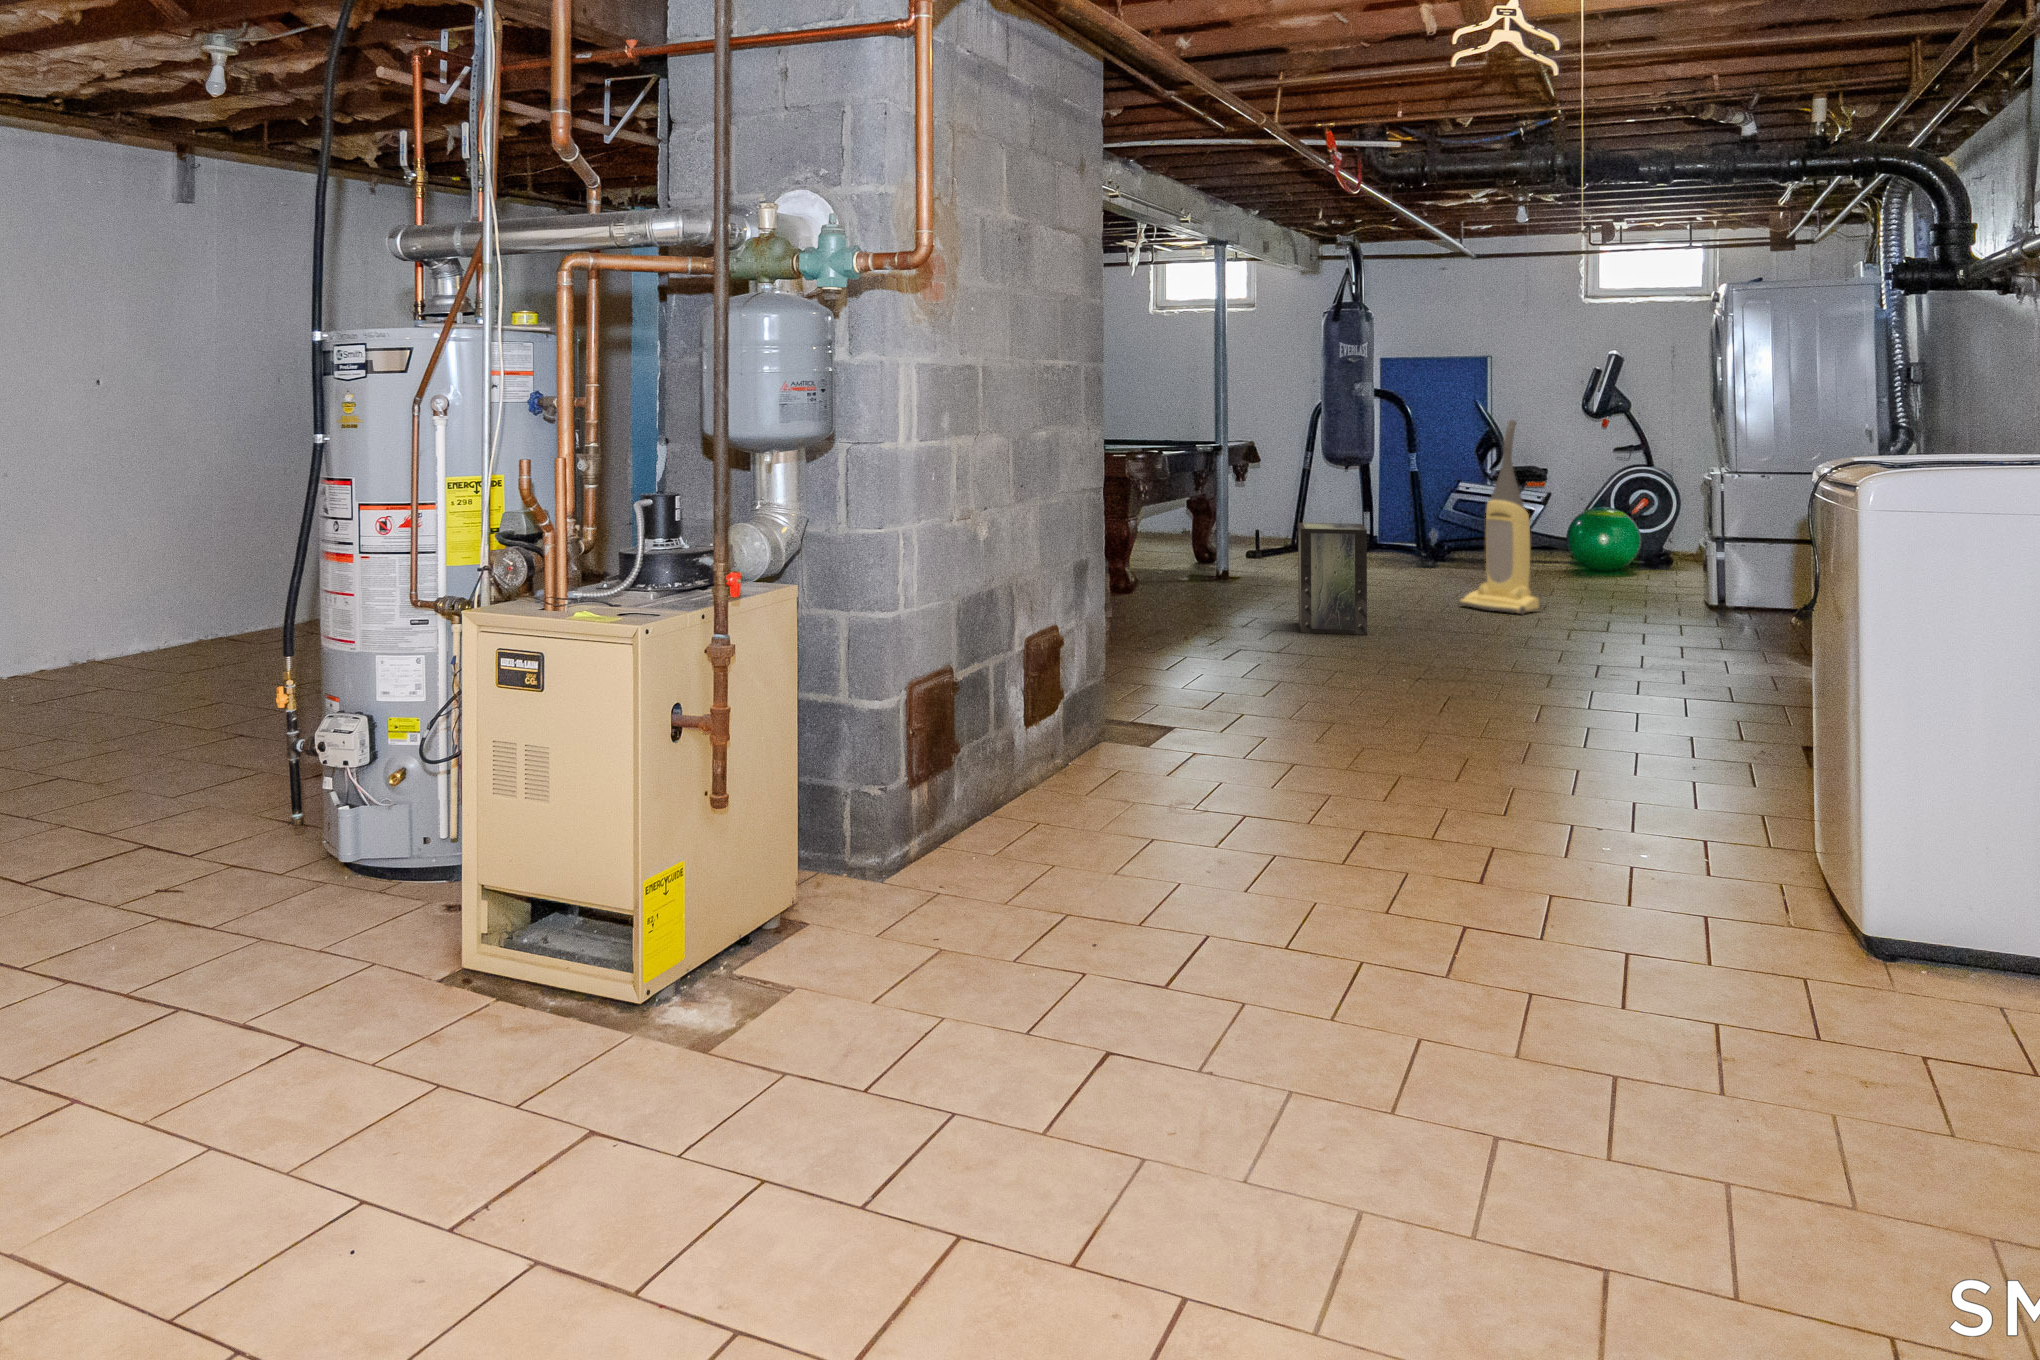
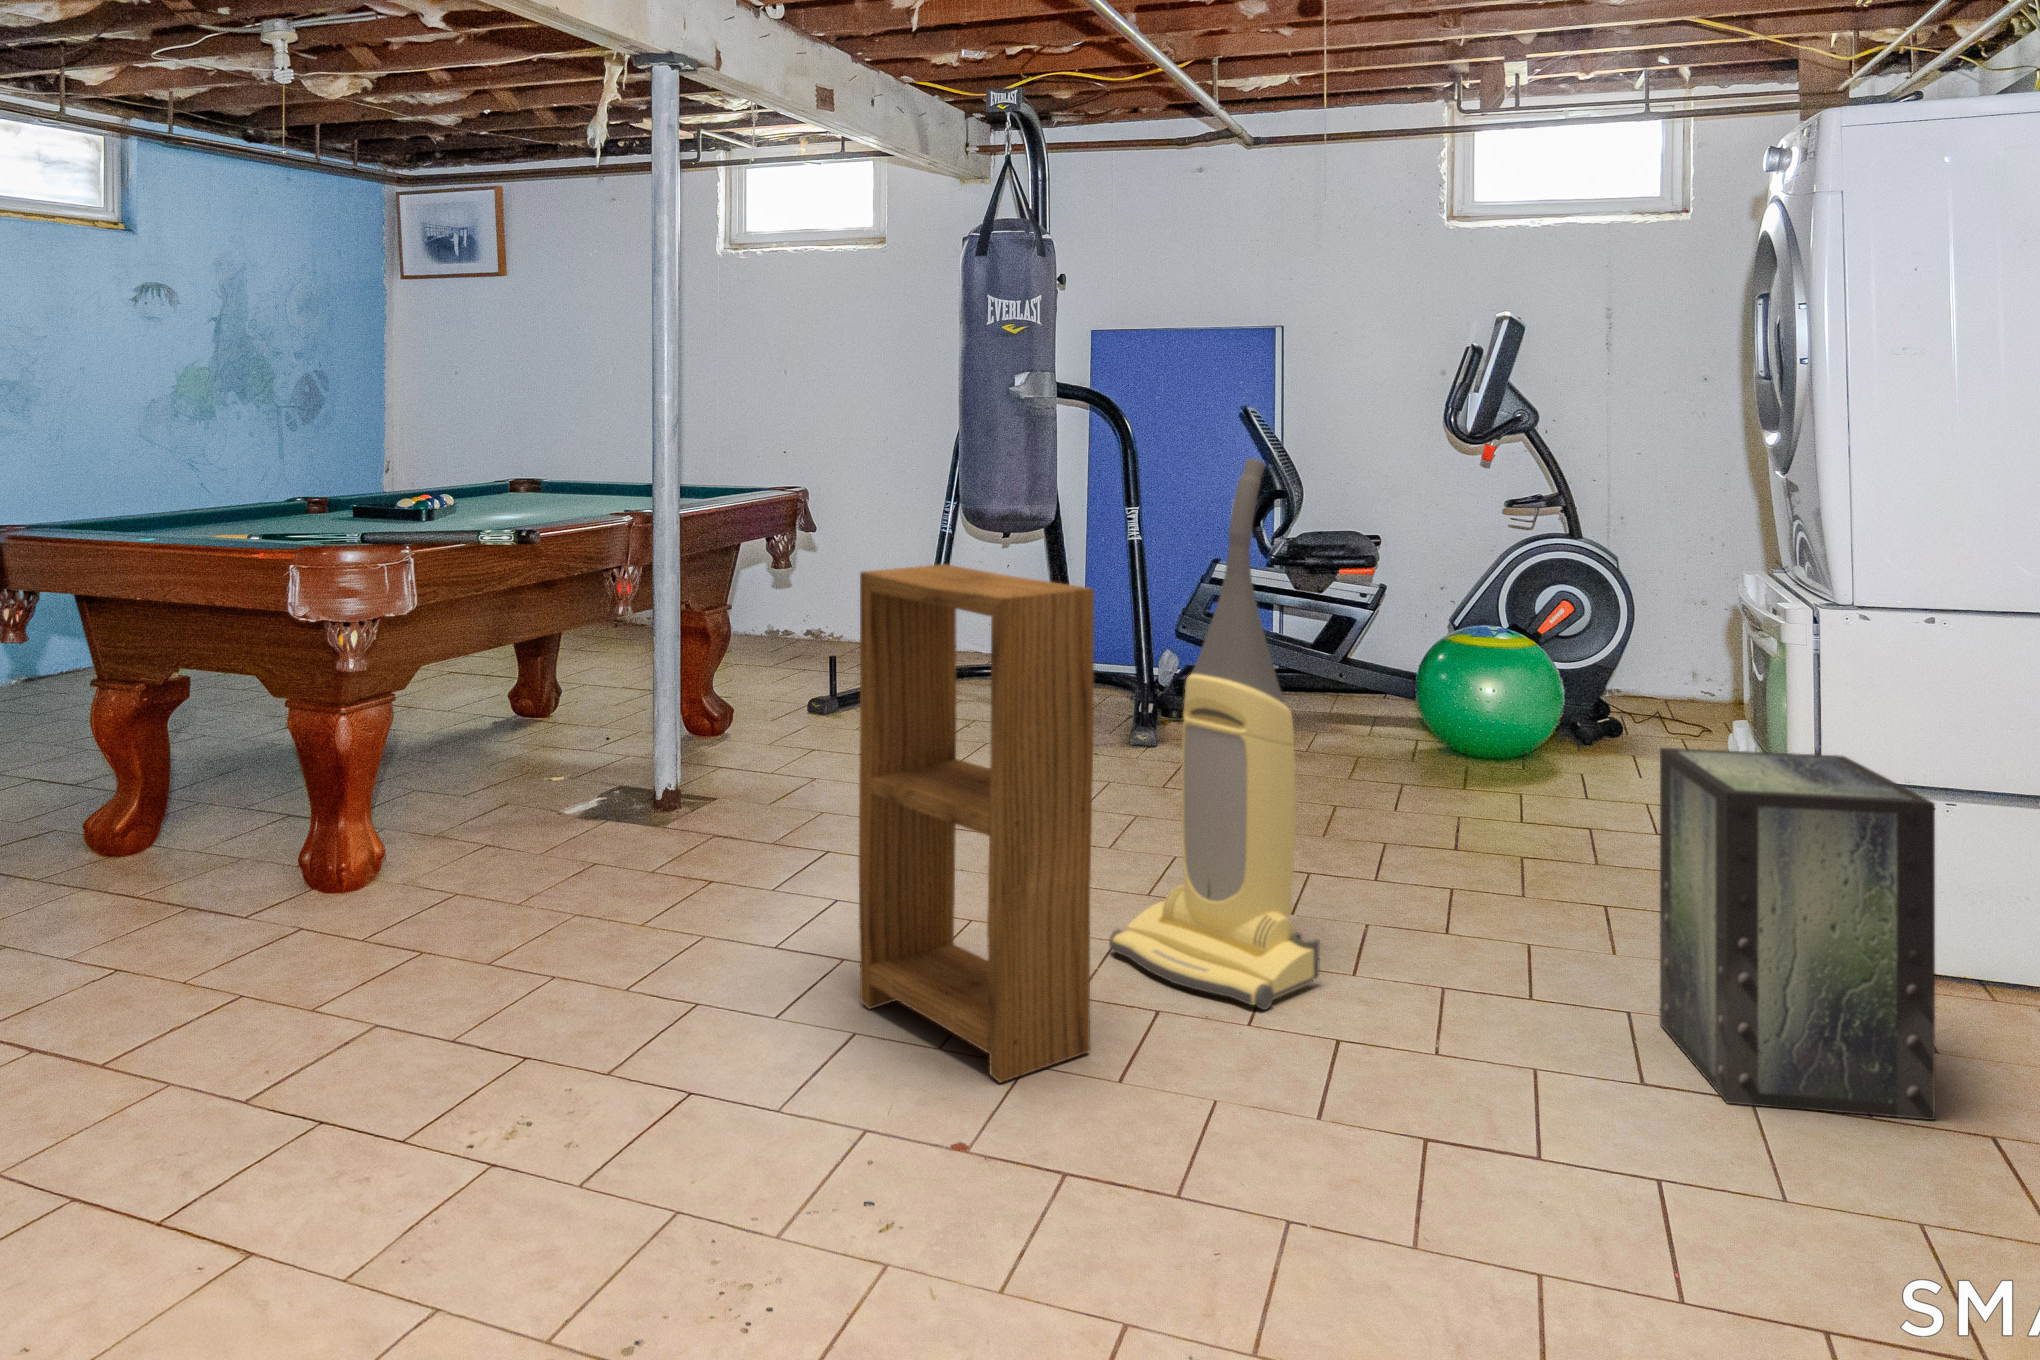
shelving unit: none [1374,459,1466,624] -> present [859,564,1094,1083]
storage box: present [1298,523,1367,635] -> present [1660,748,1935,1120]

